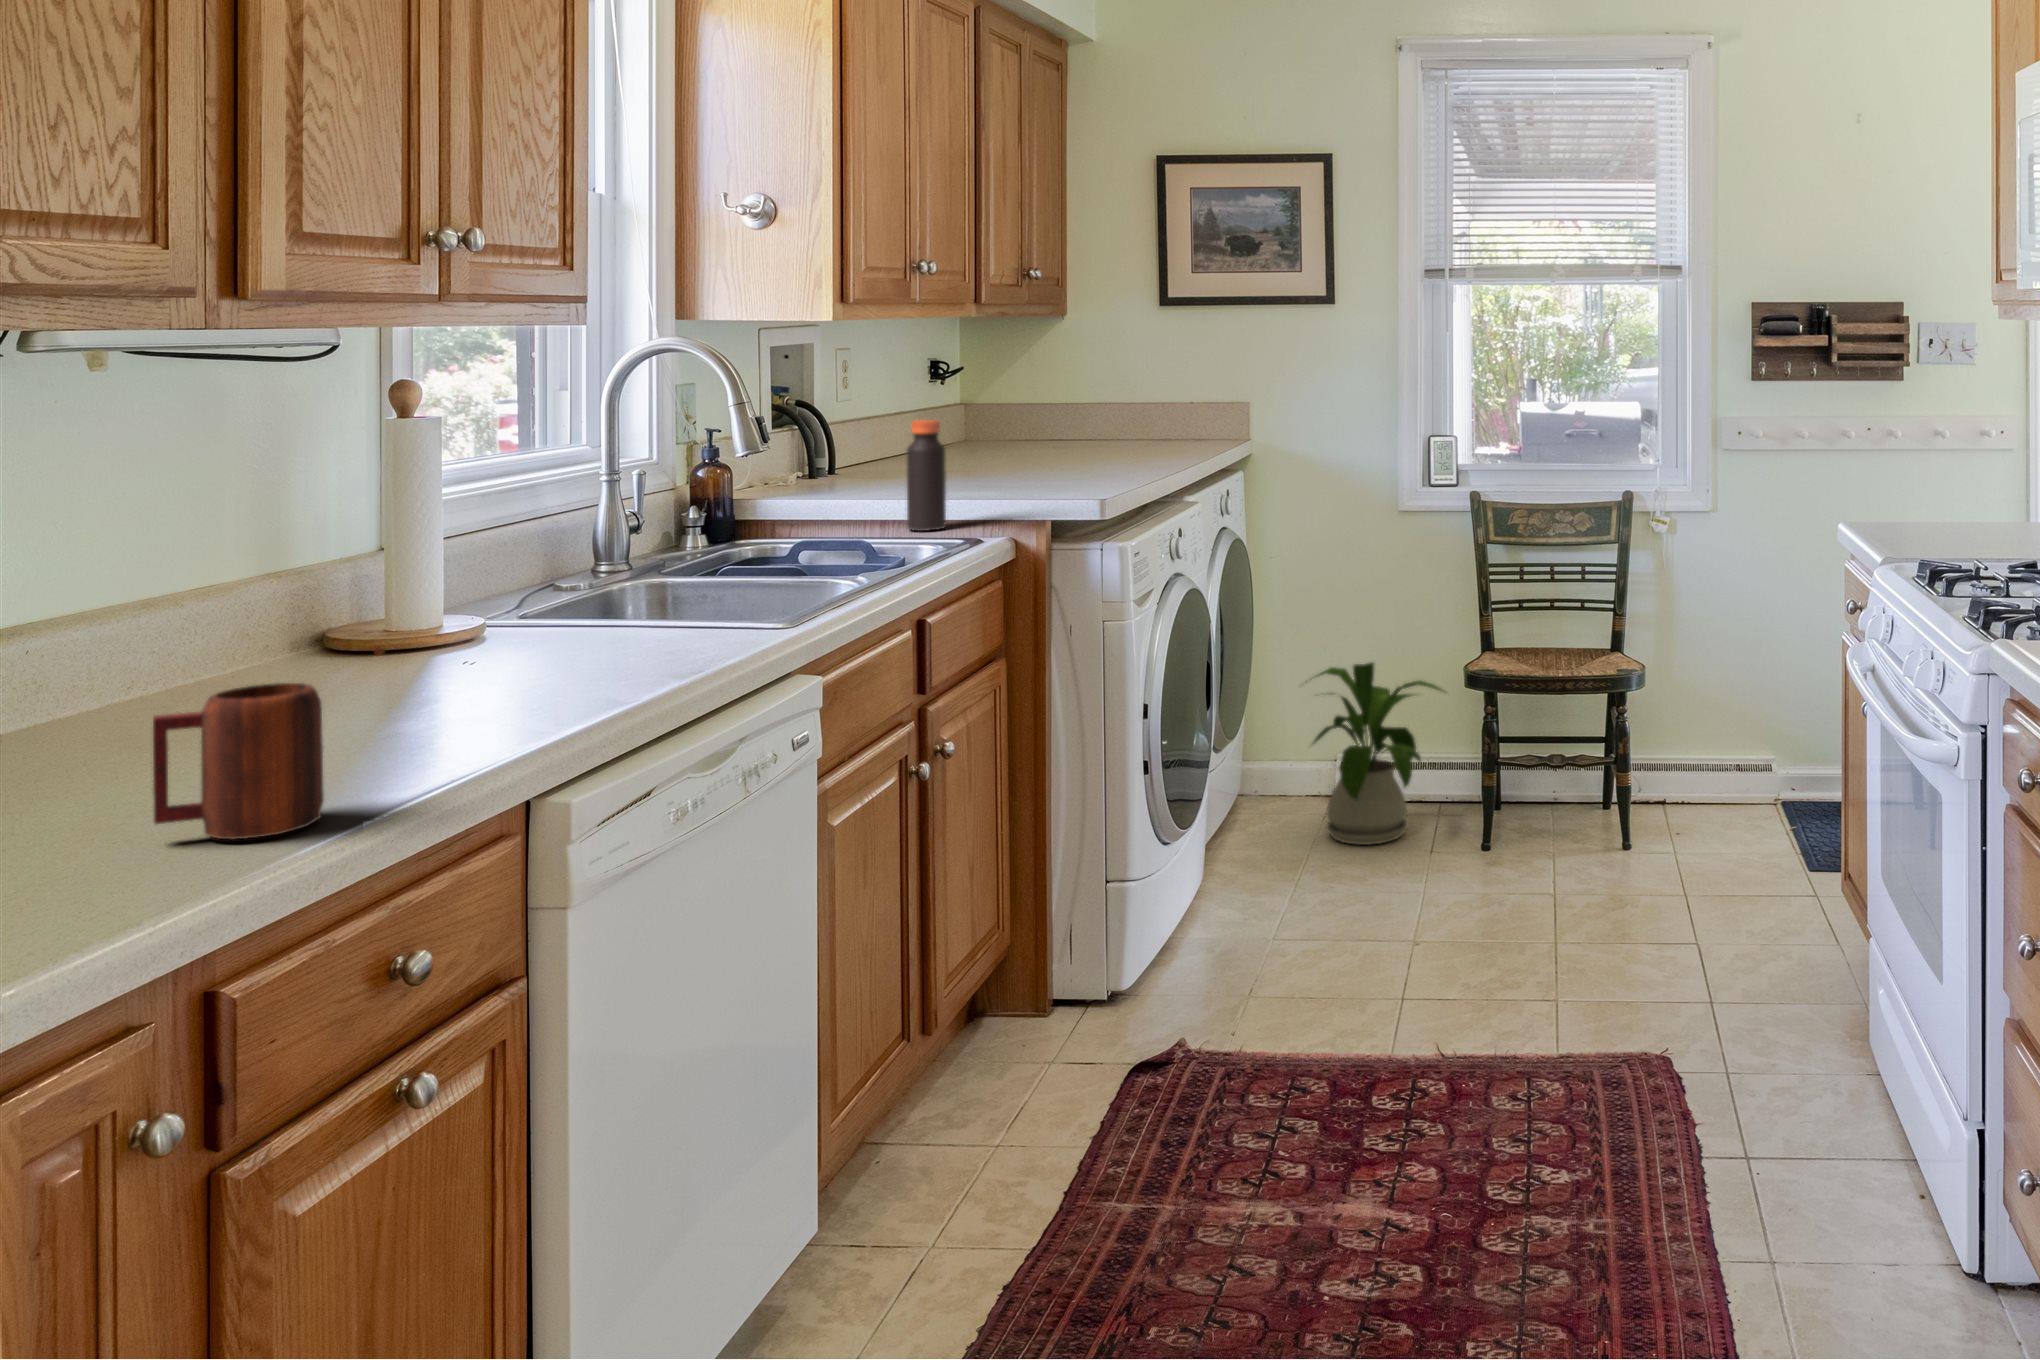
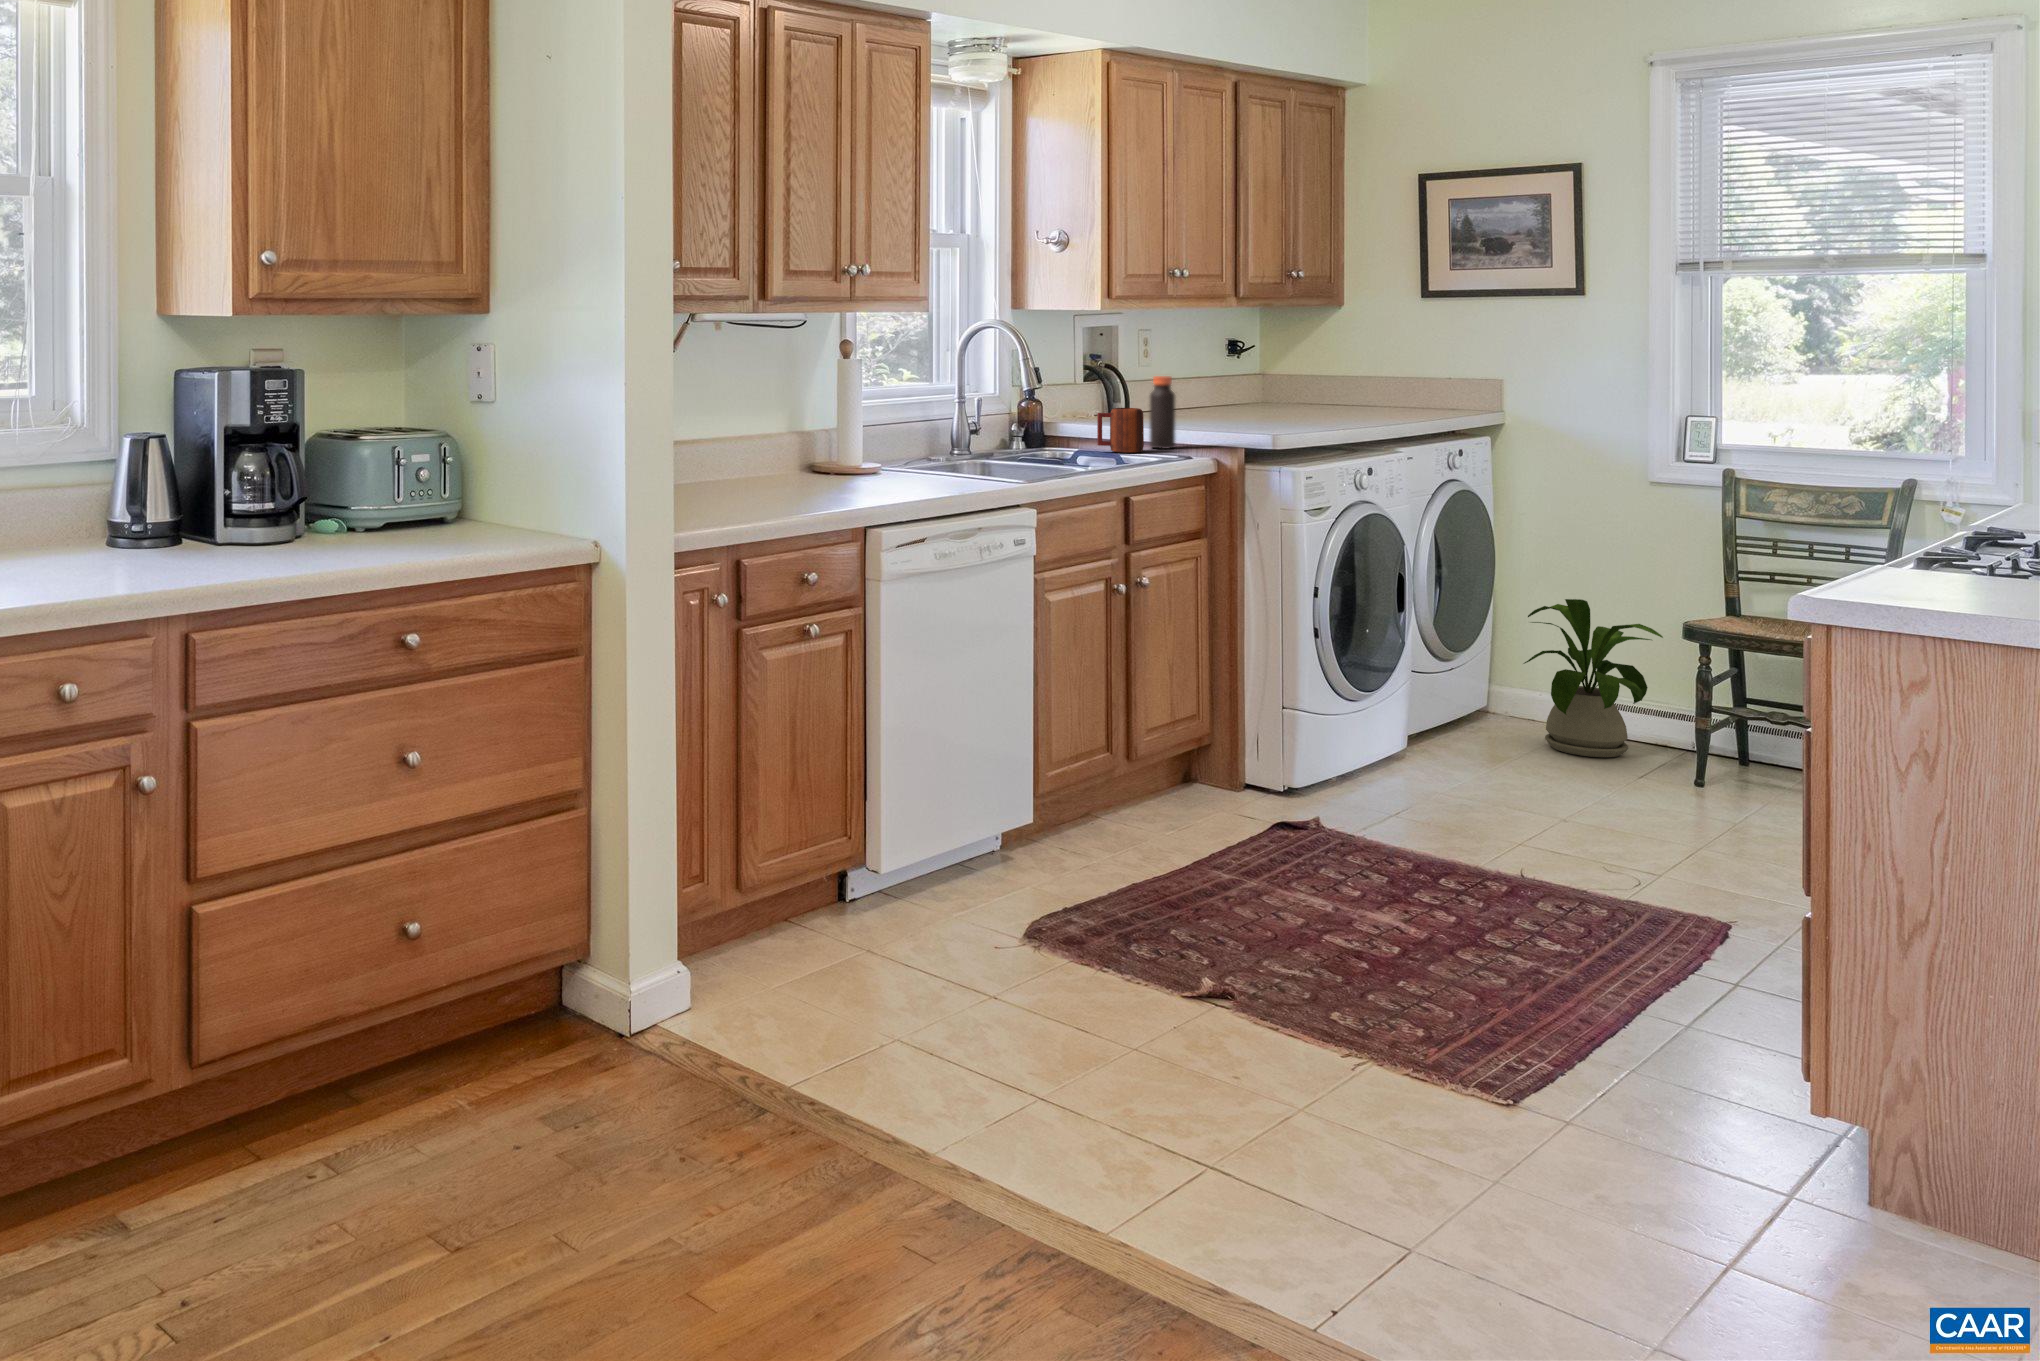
mug: present [153,683,324,839] -> present [1097,408,1144,453]

